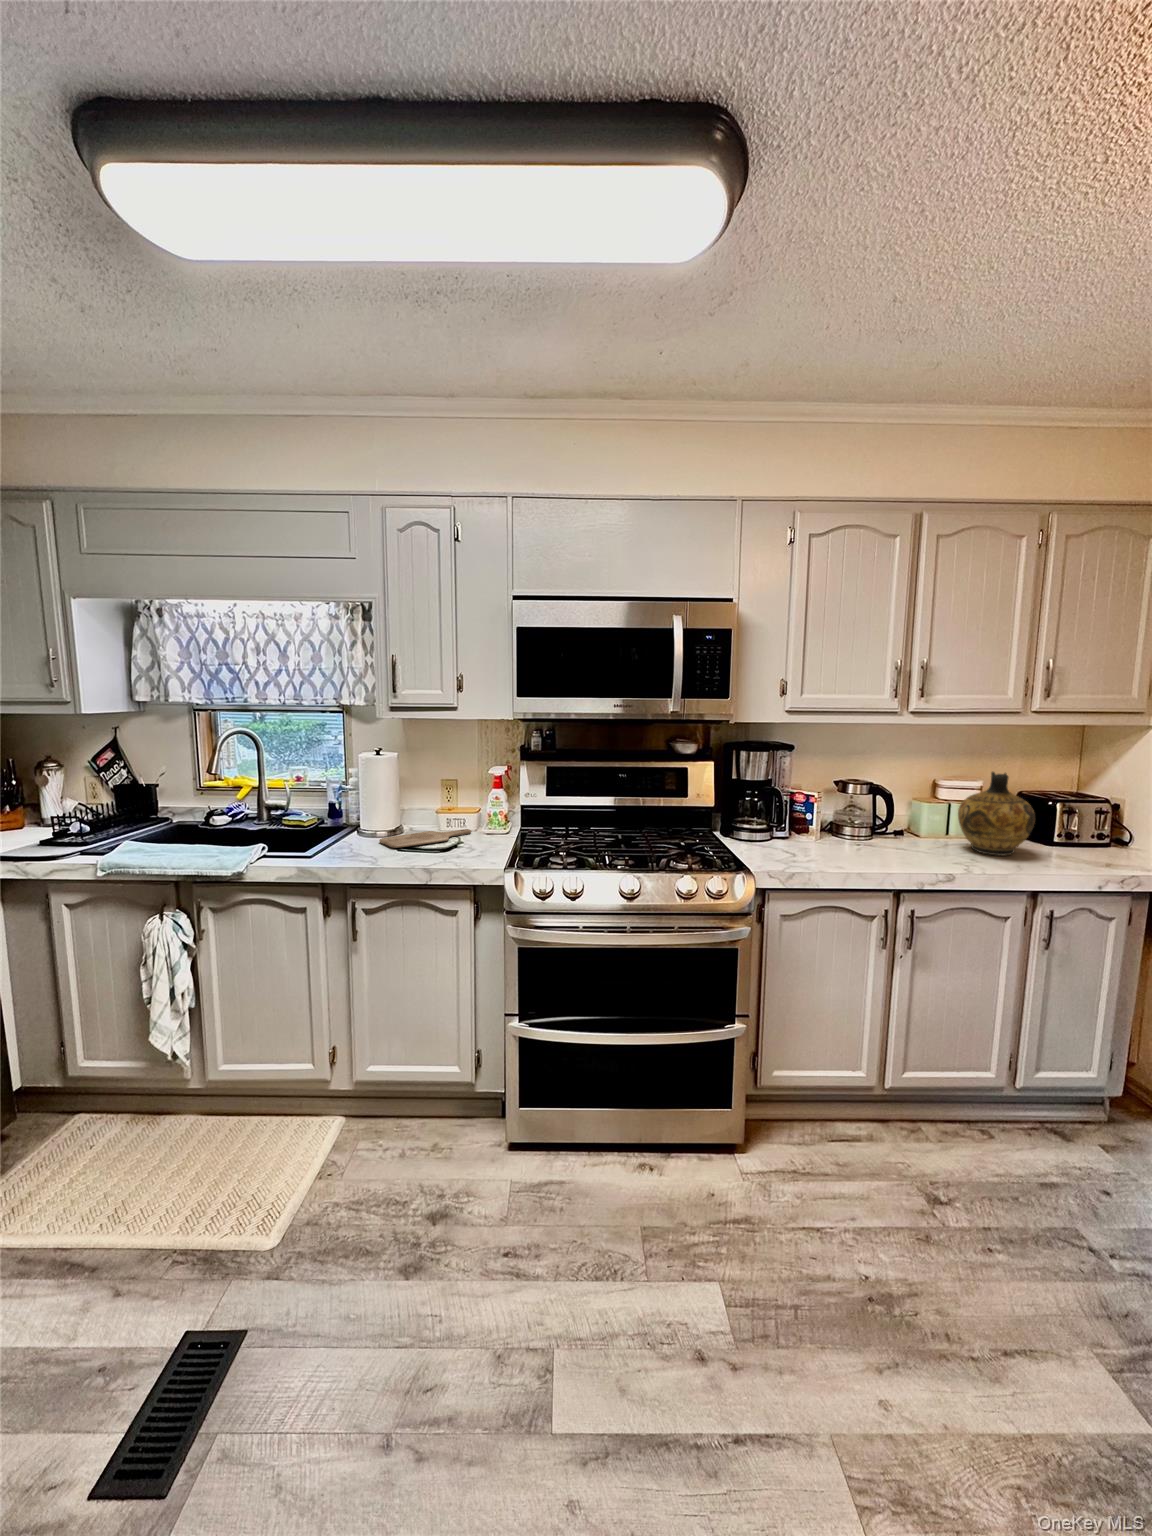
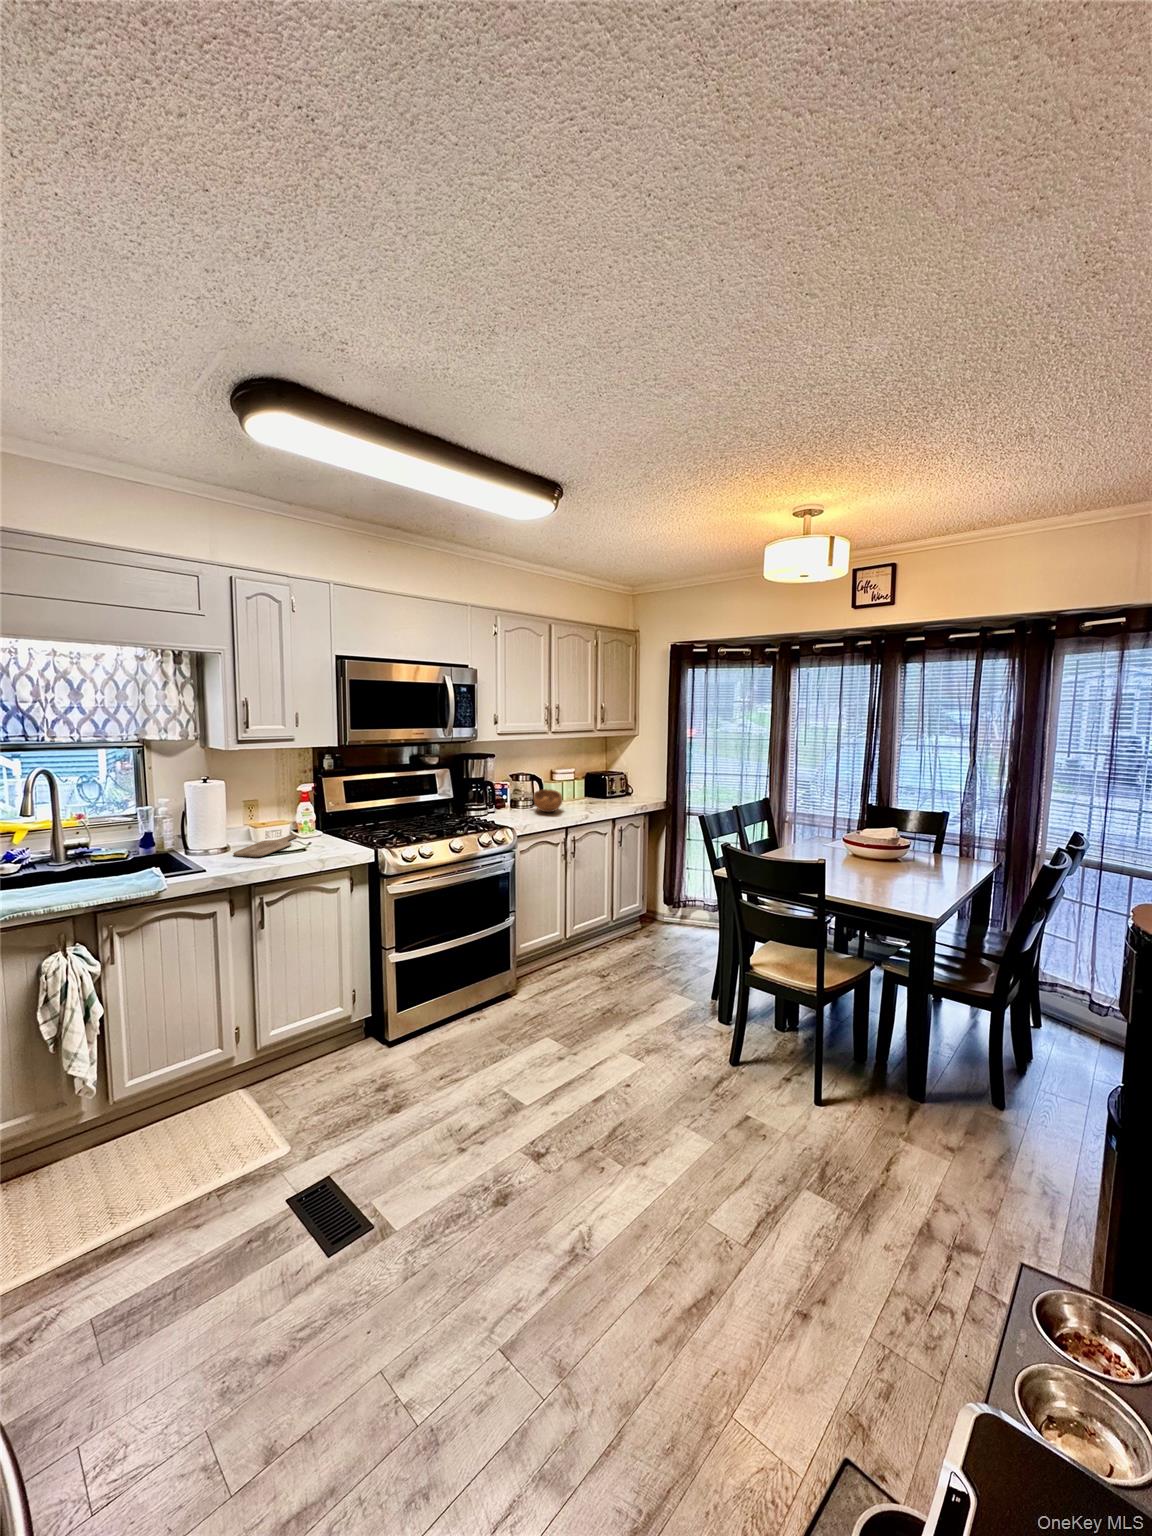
ceramic jug: present [958,772,1035,856] -> none [572,762,606,804]
wooden bowl: none [841,814,908,857] -> present [533,789,562,812]

